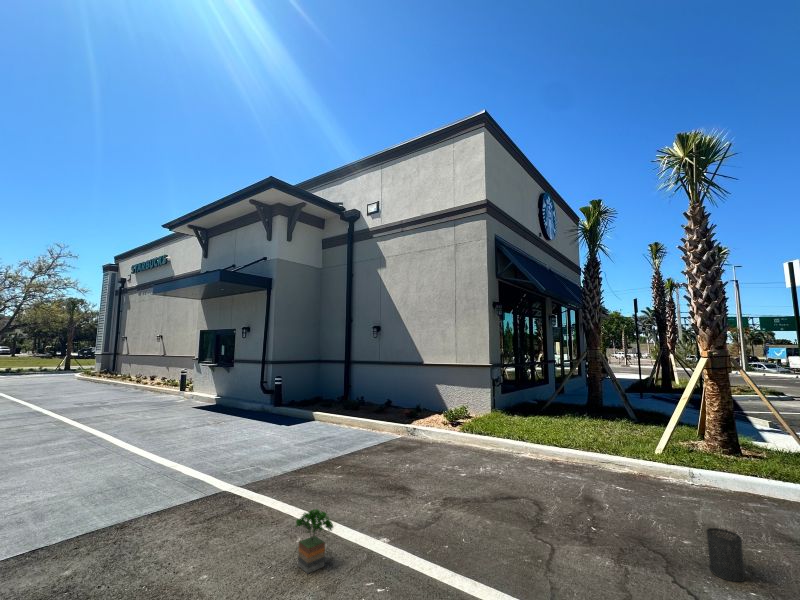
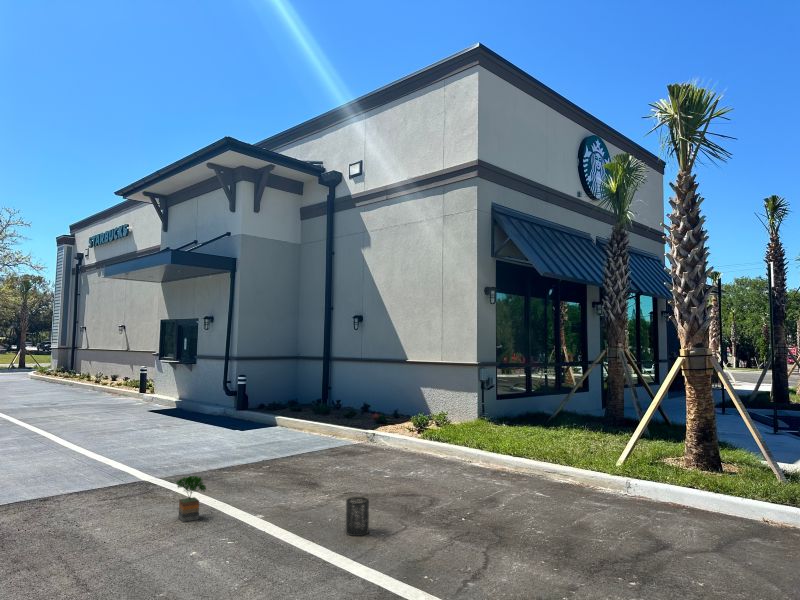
trash can: present [707,528,745,582] -> present [346,497,369,536]

